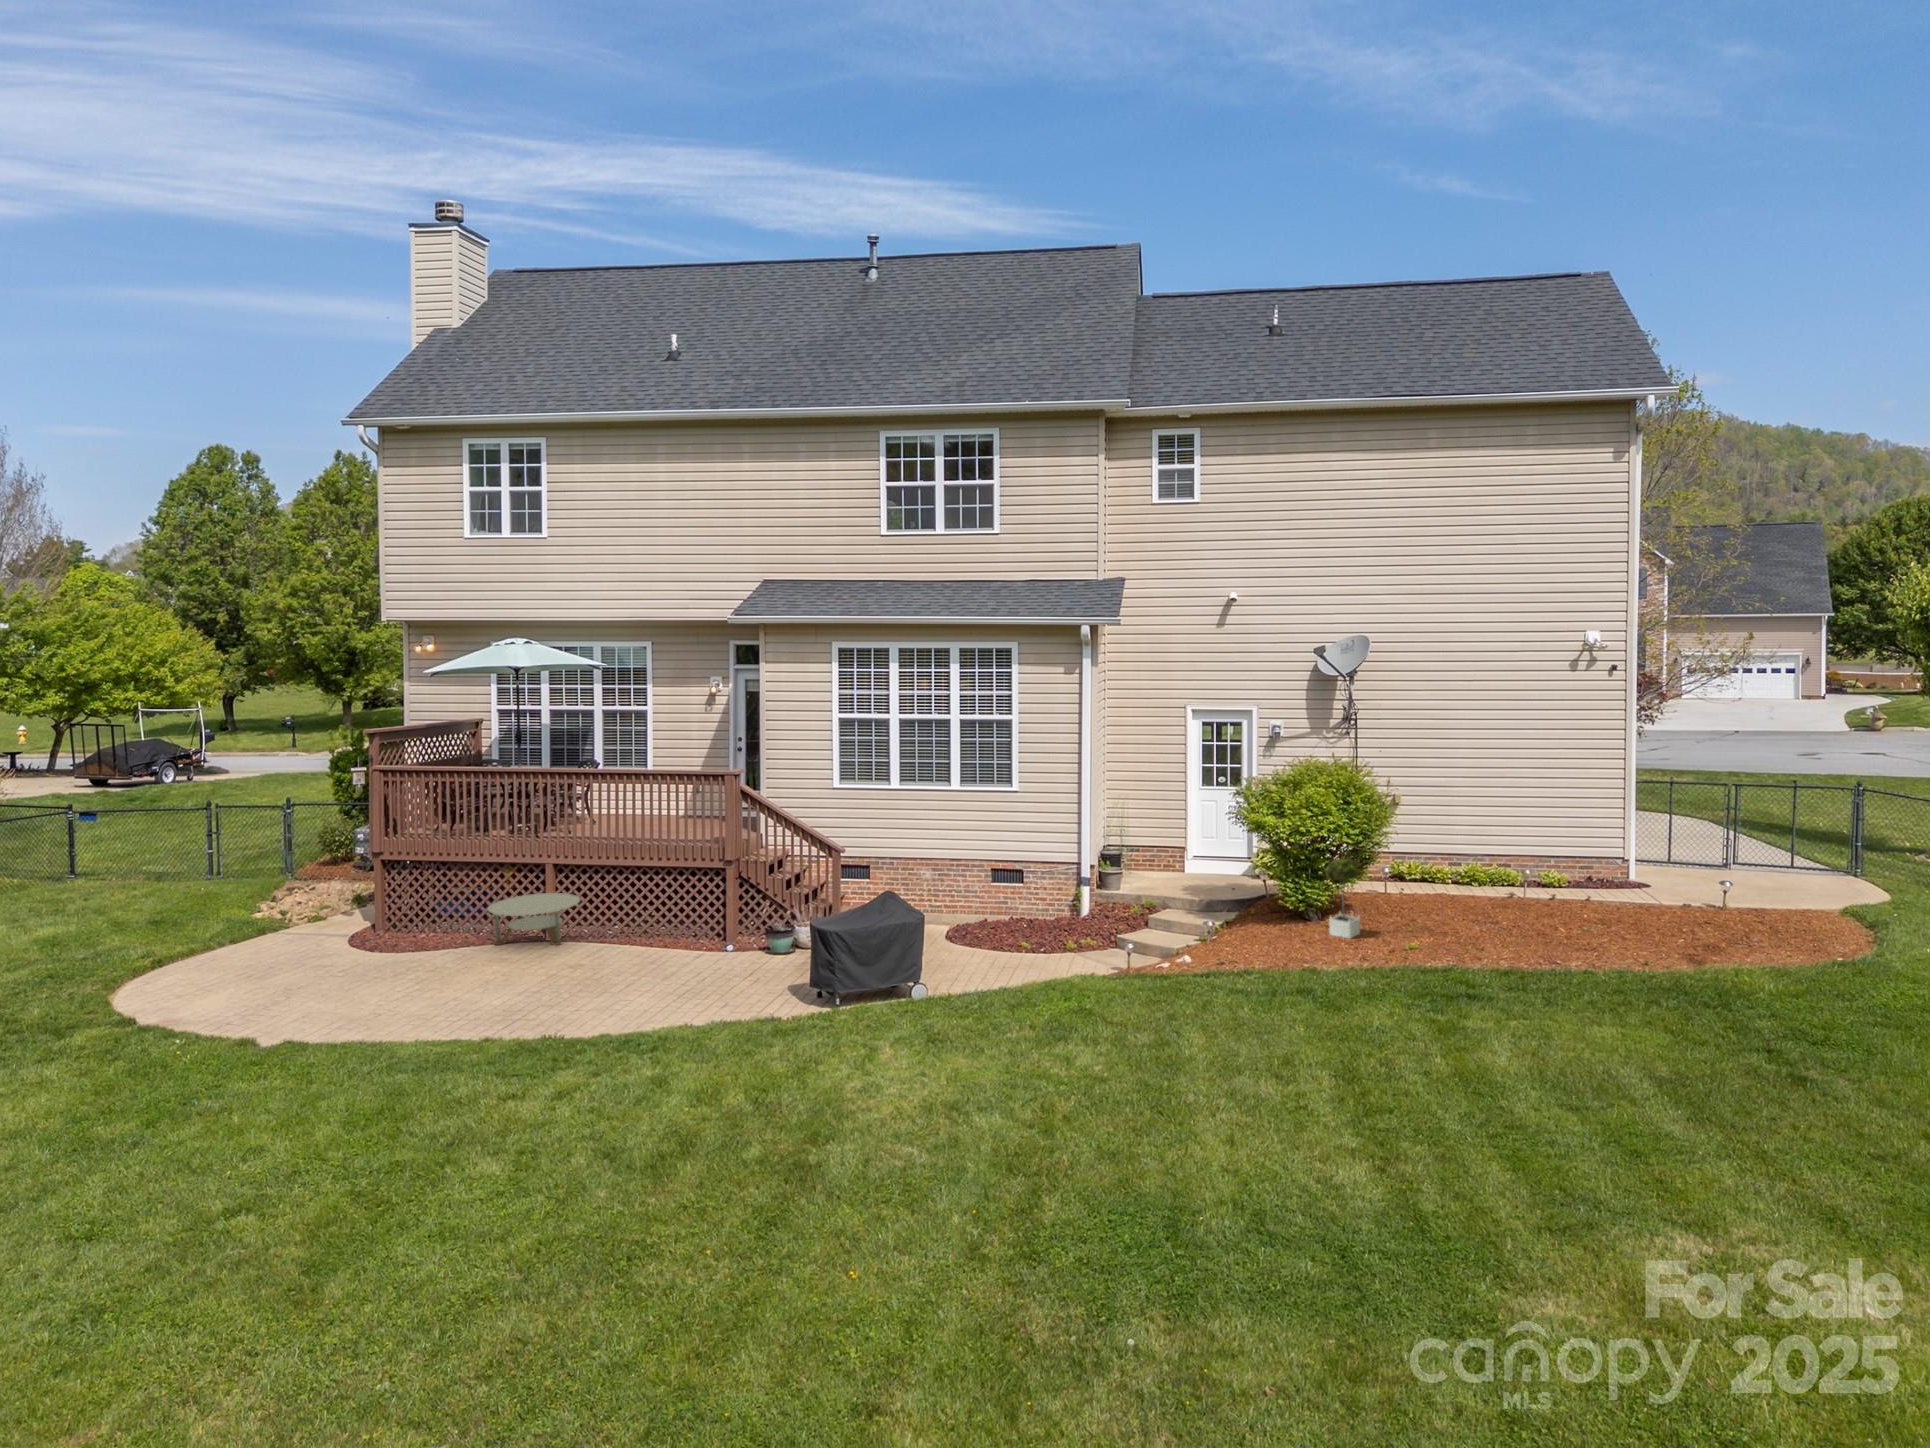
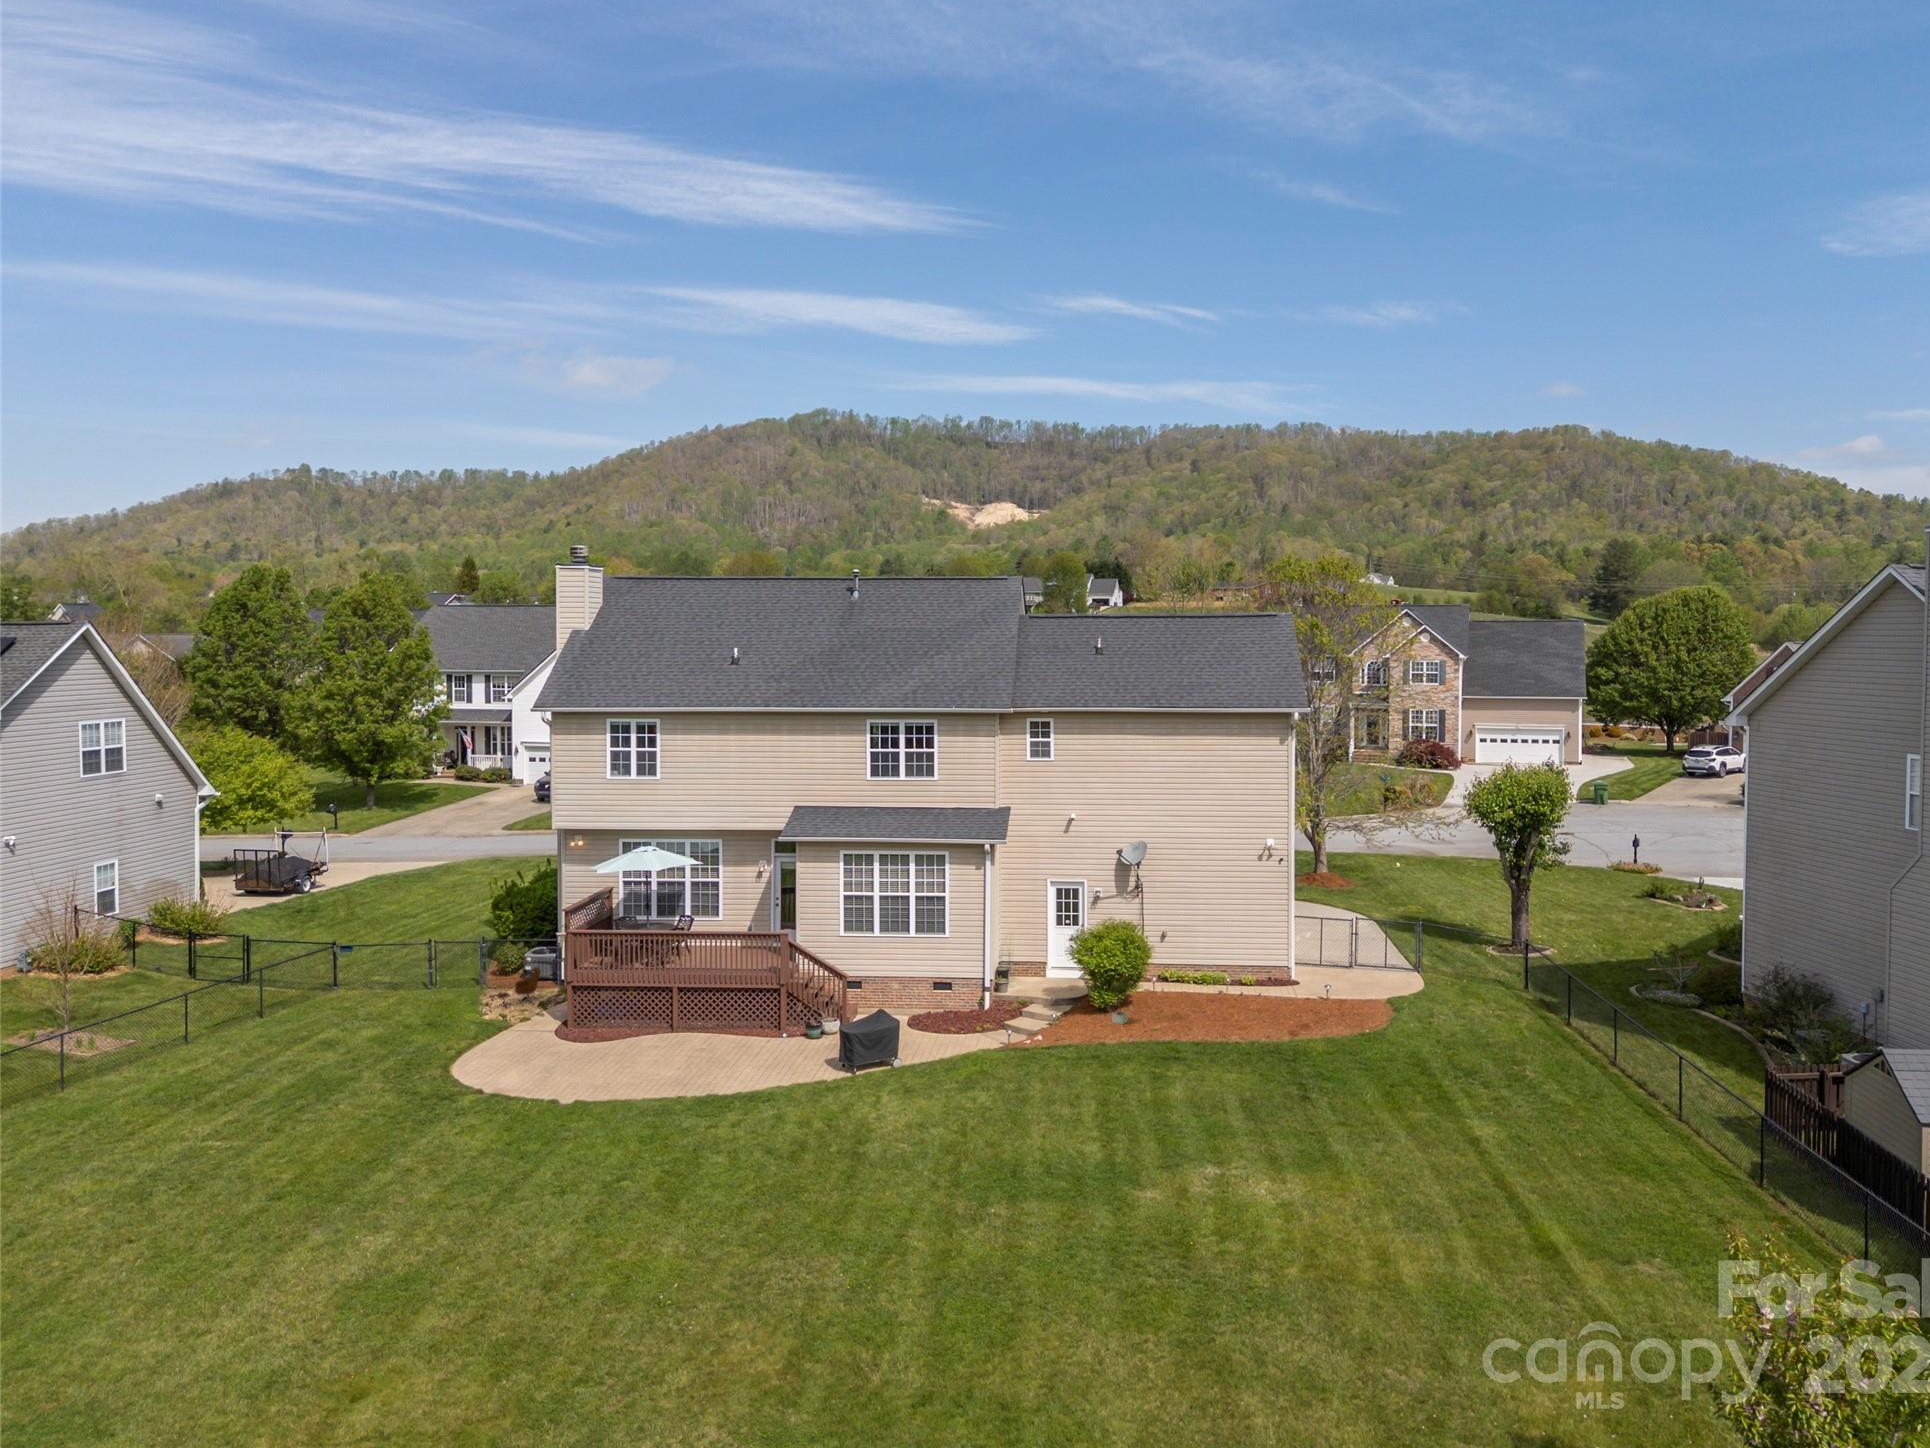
lounge chair: none [283,840,359,901] -> present [497,967,541,1004]
round table: present [488,893,580,945] -> none [648,1005,700,1038]

